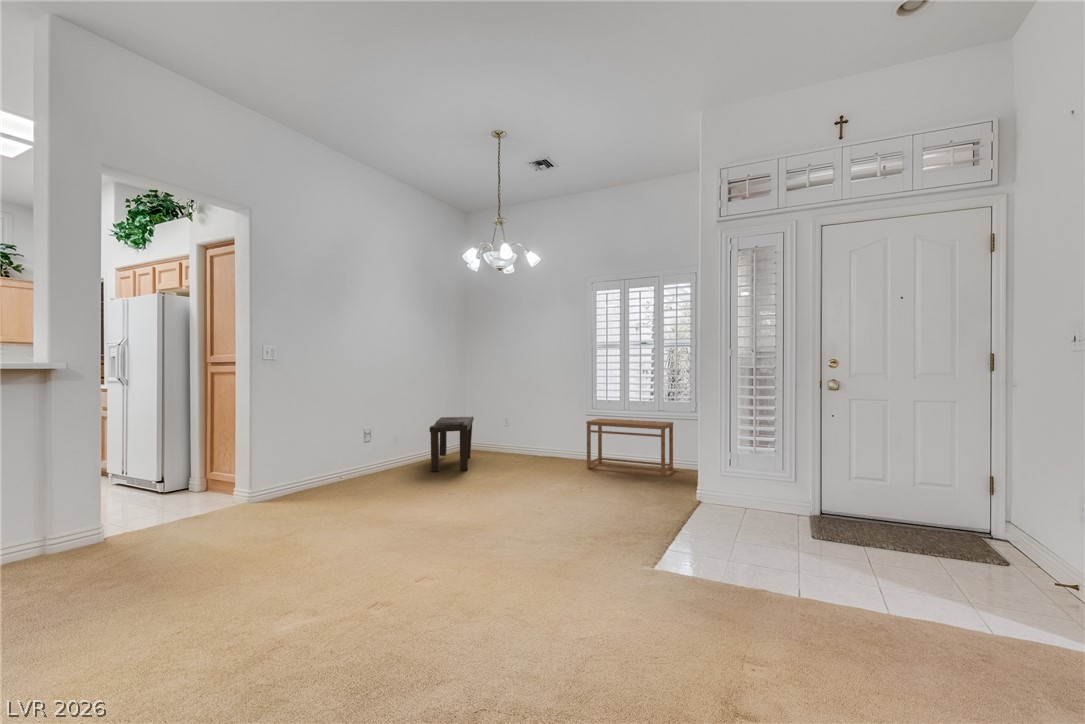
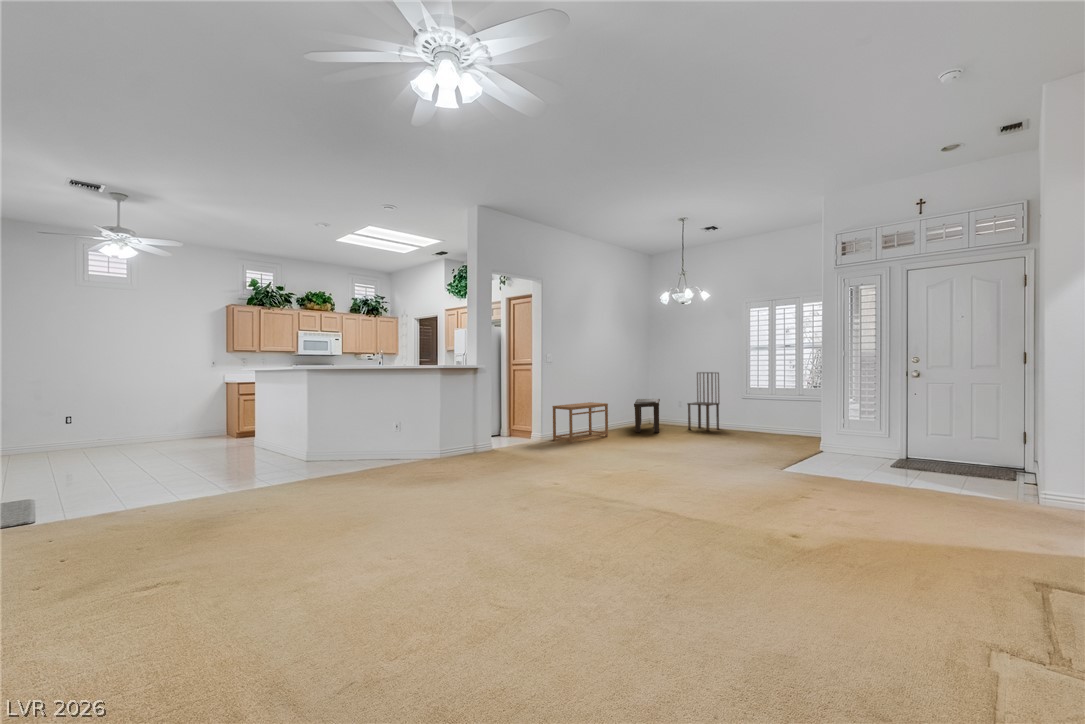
dining chair: none [511,378,555,464] -> present [688,372,720,431]
side table: present [586,418,673,476] -> present [552,402,608,443]

